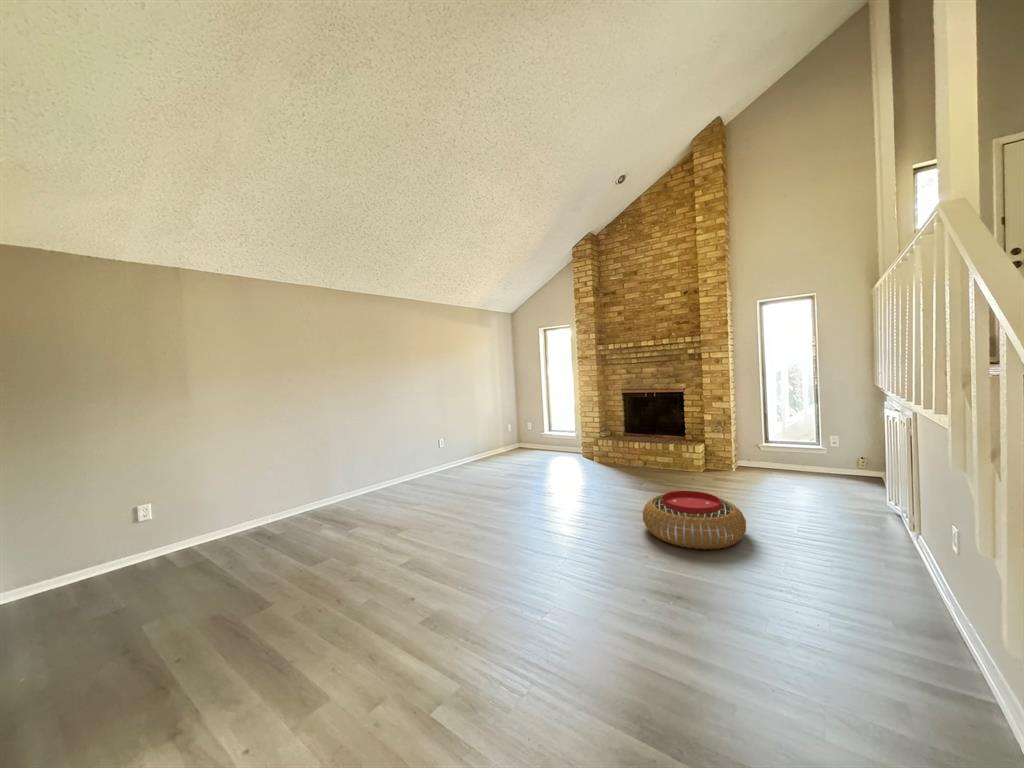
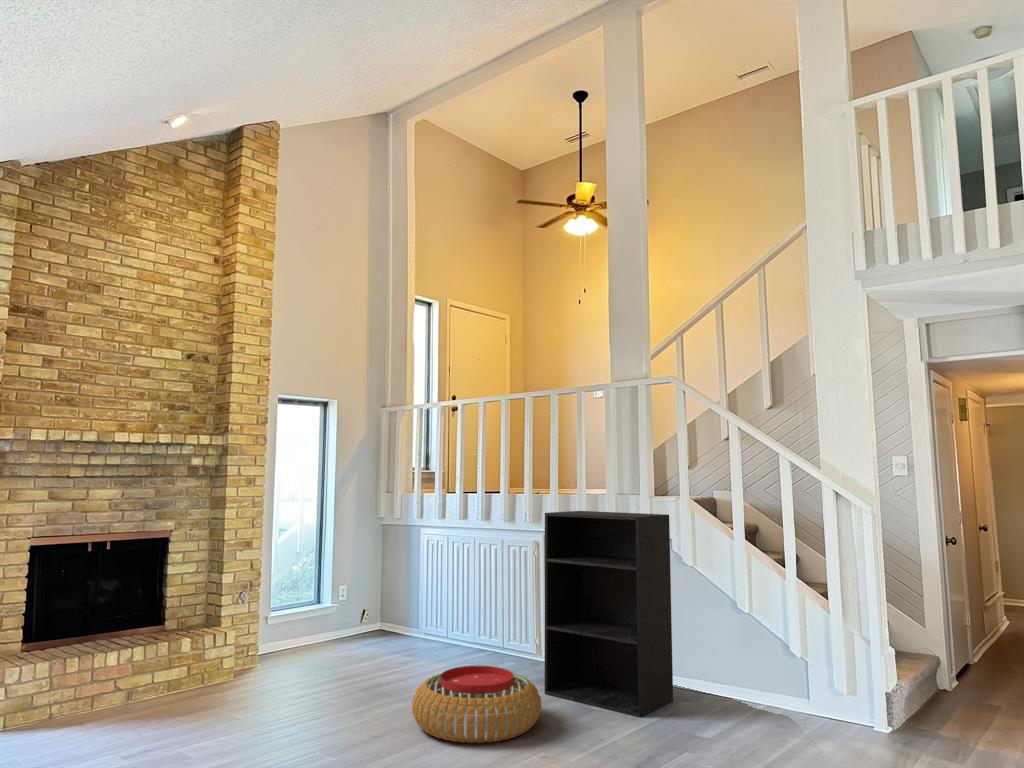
bookshelf: none [793,381,906,627] -> present [545,511,673,717]

